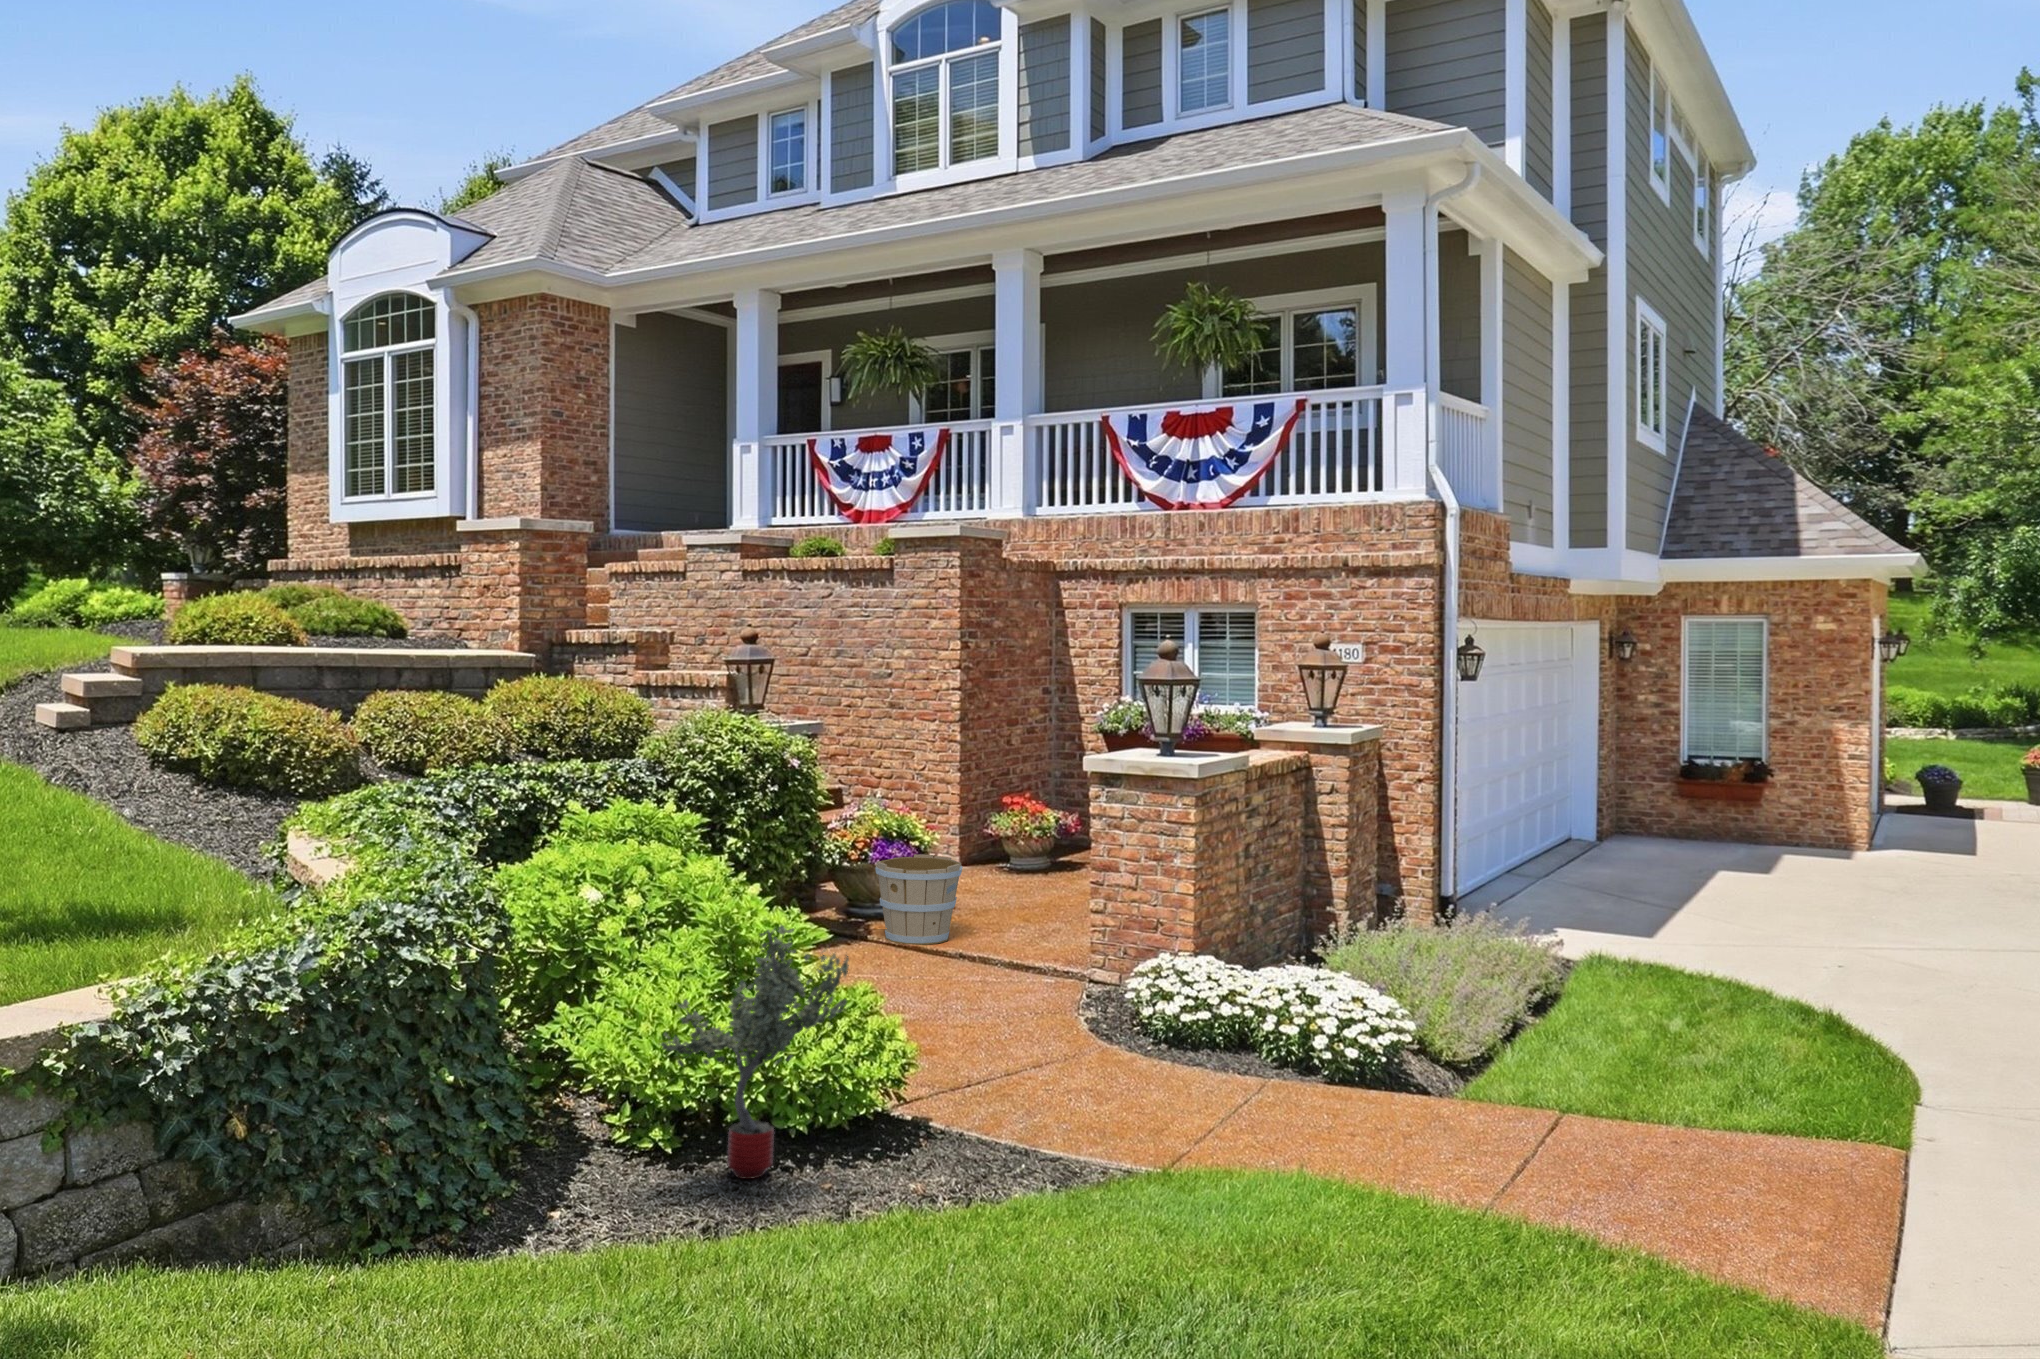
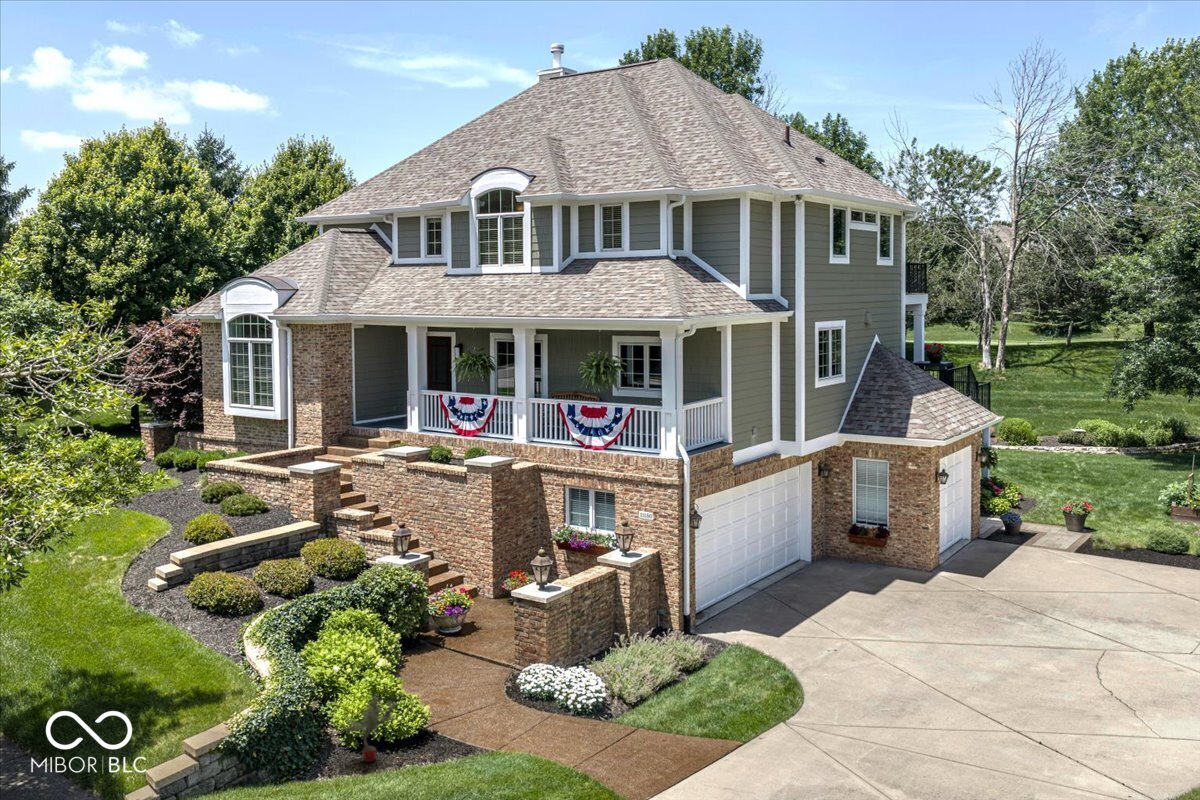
wooden bucket: present [875,855,963,945] -> none [447,610,480,646]

